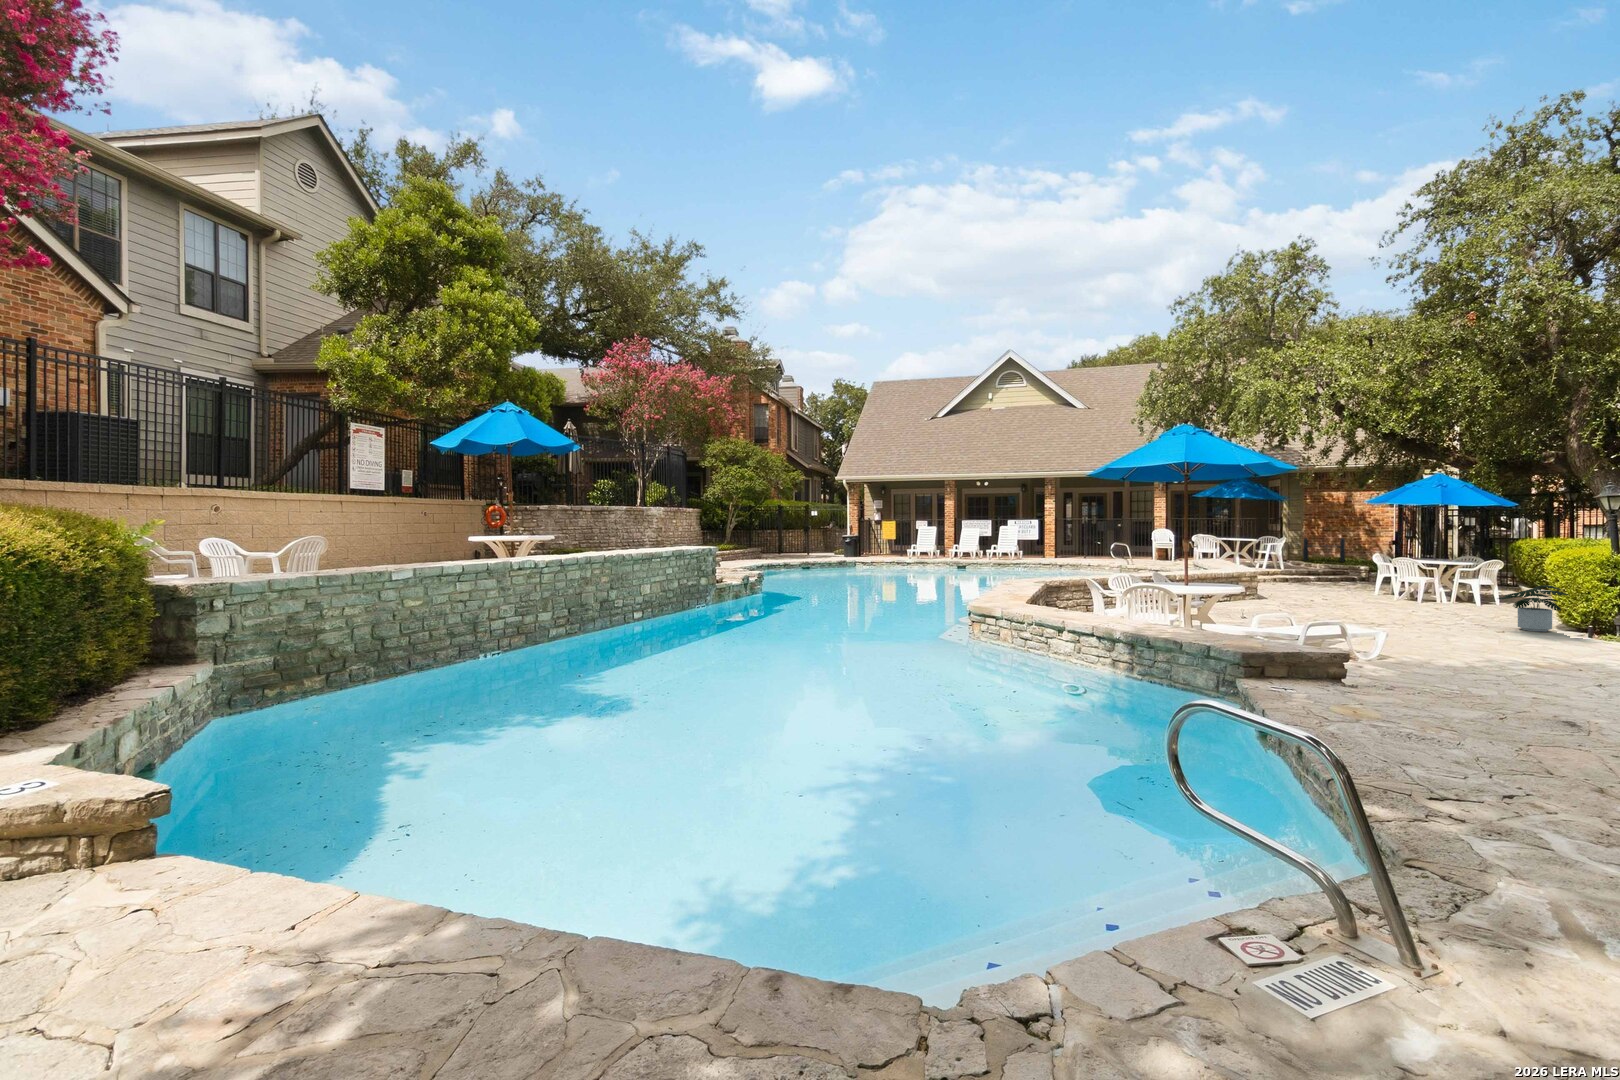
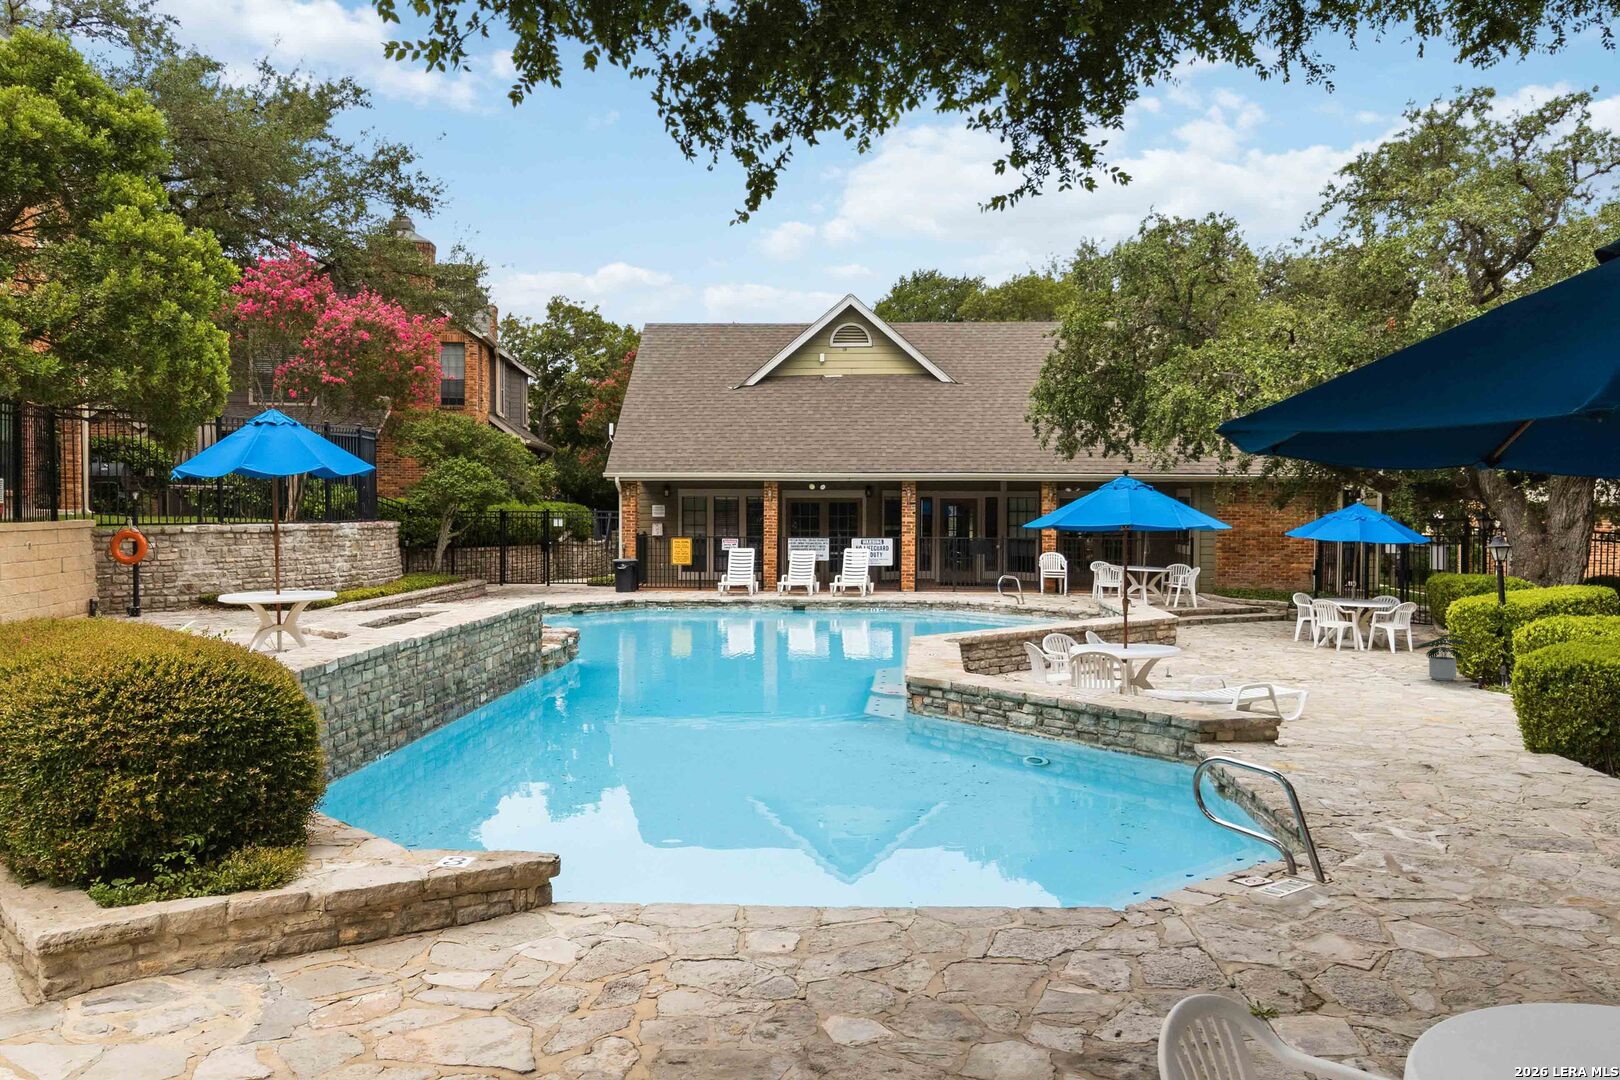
bench: present [1303,538,1345,562] -> none [1204,563,1248,593]

